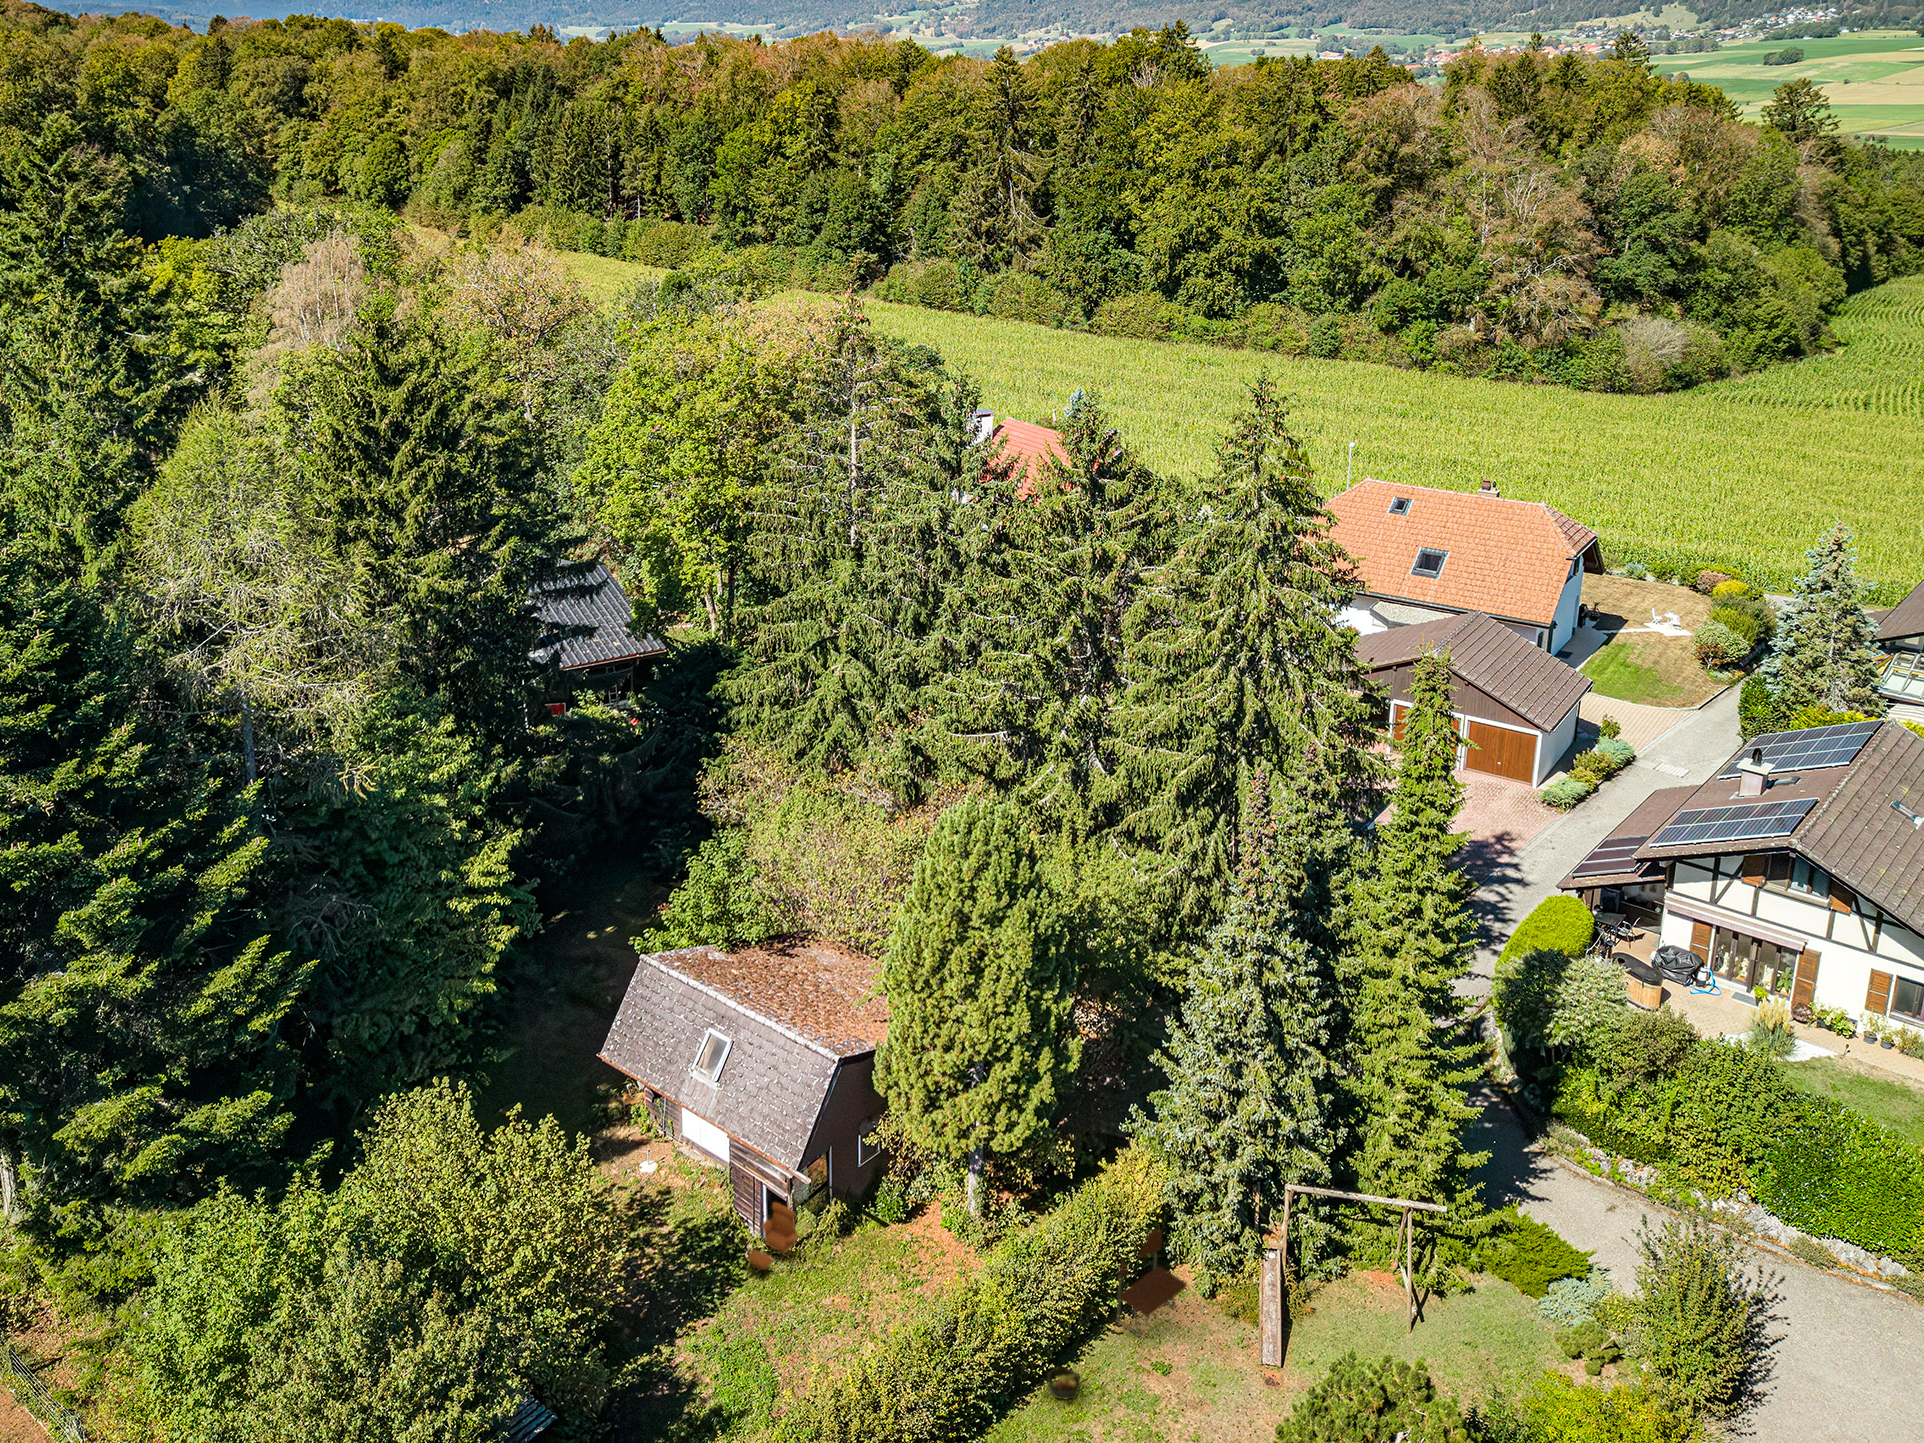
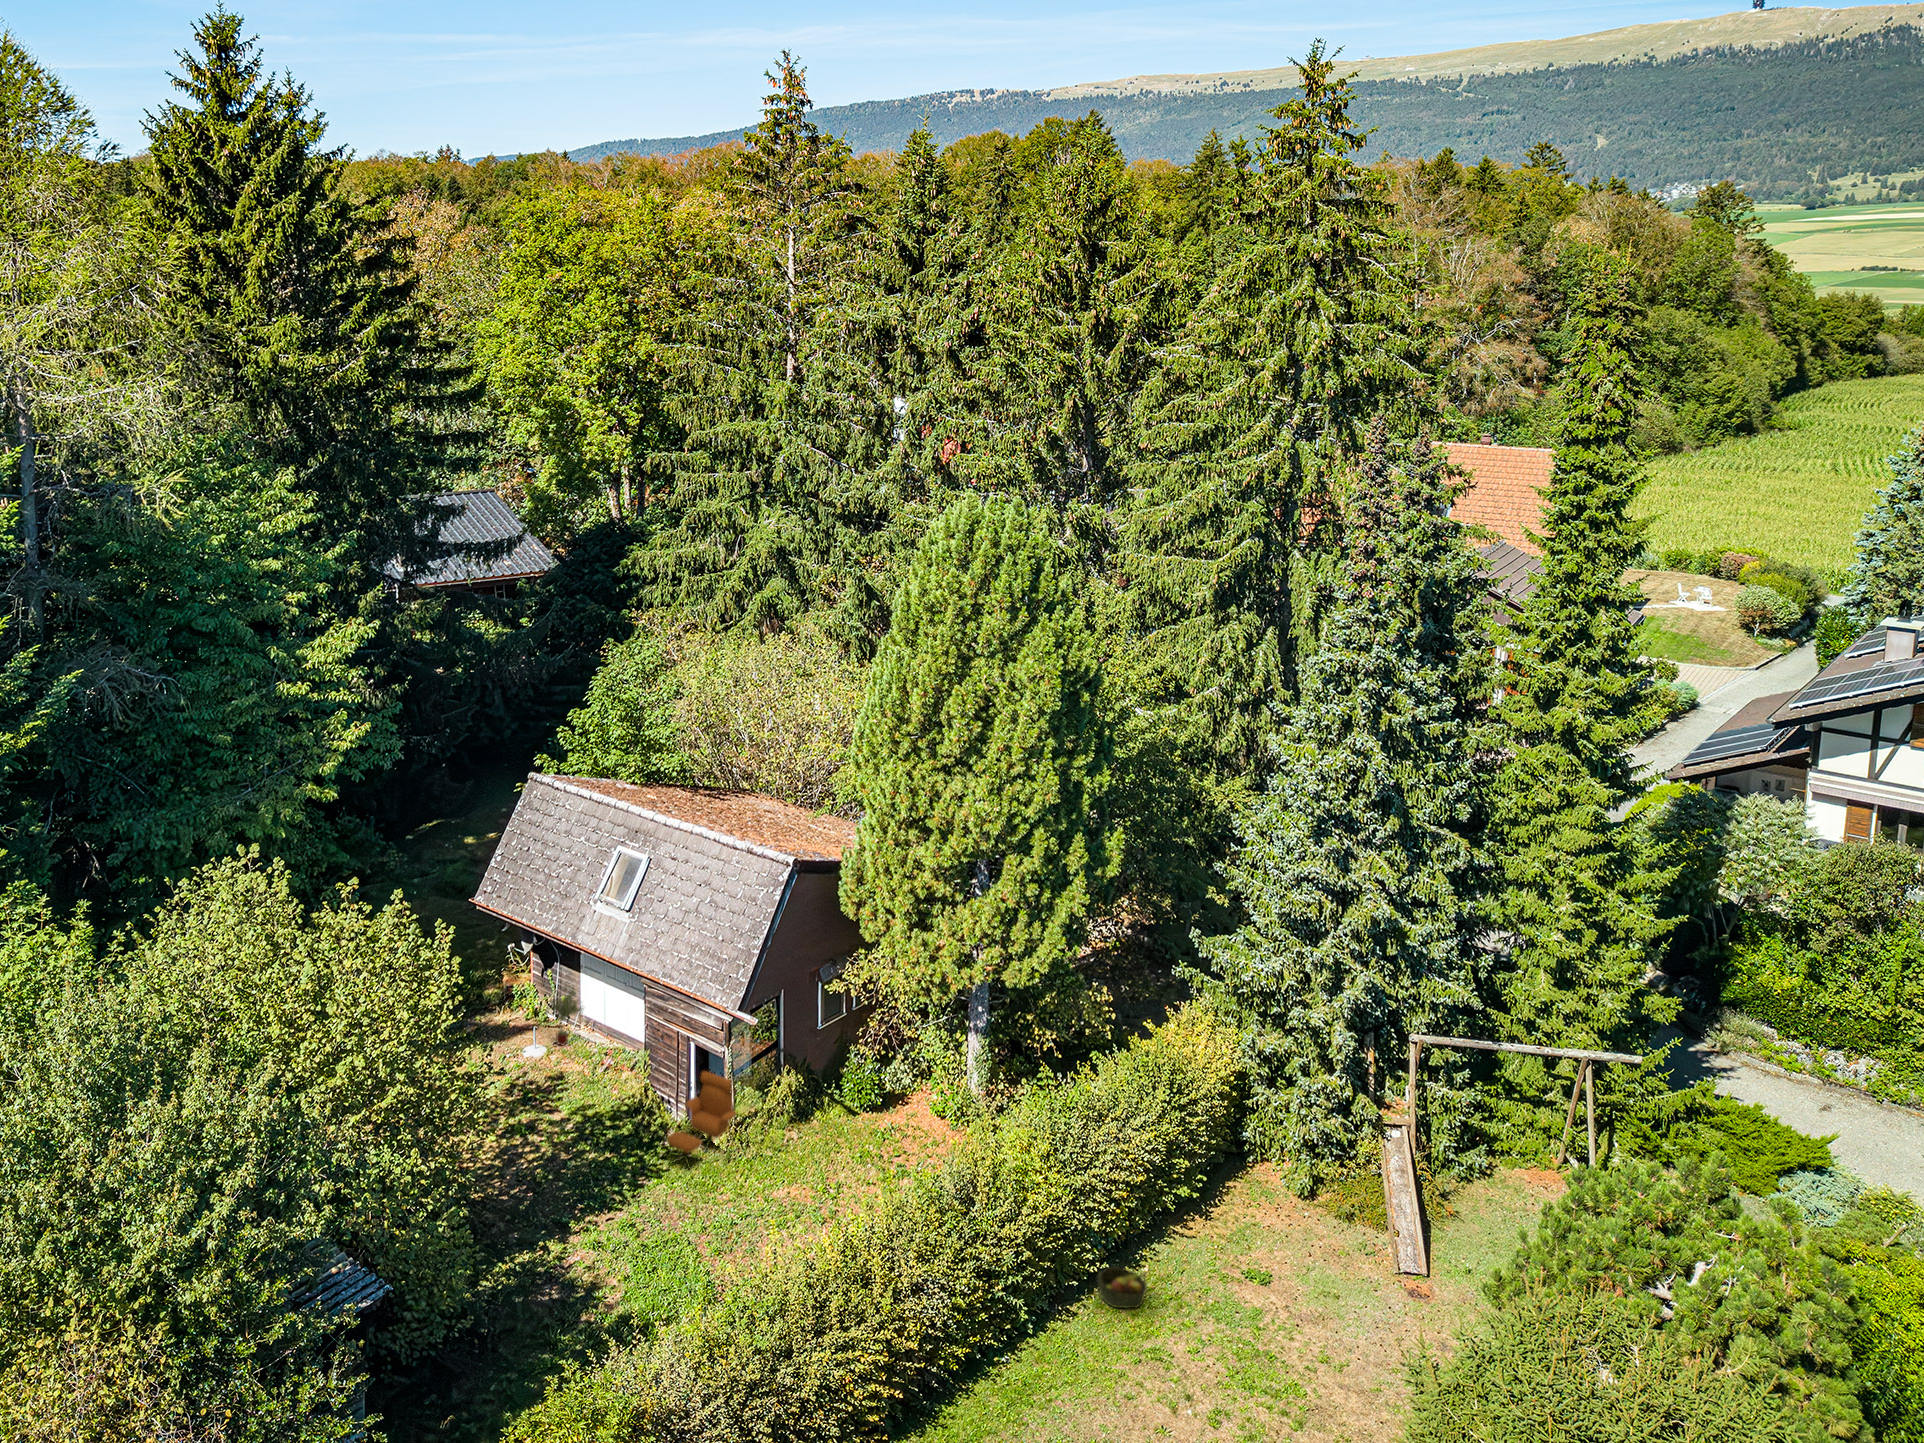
potted tree: none [658,1117,685,1161] -> present [551,988,583,1045]
bench: present [1116,1229,1187,1337] -> none [1181,1098,1279,1240]

